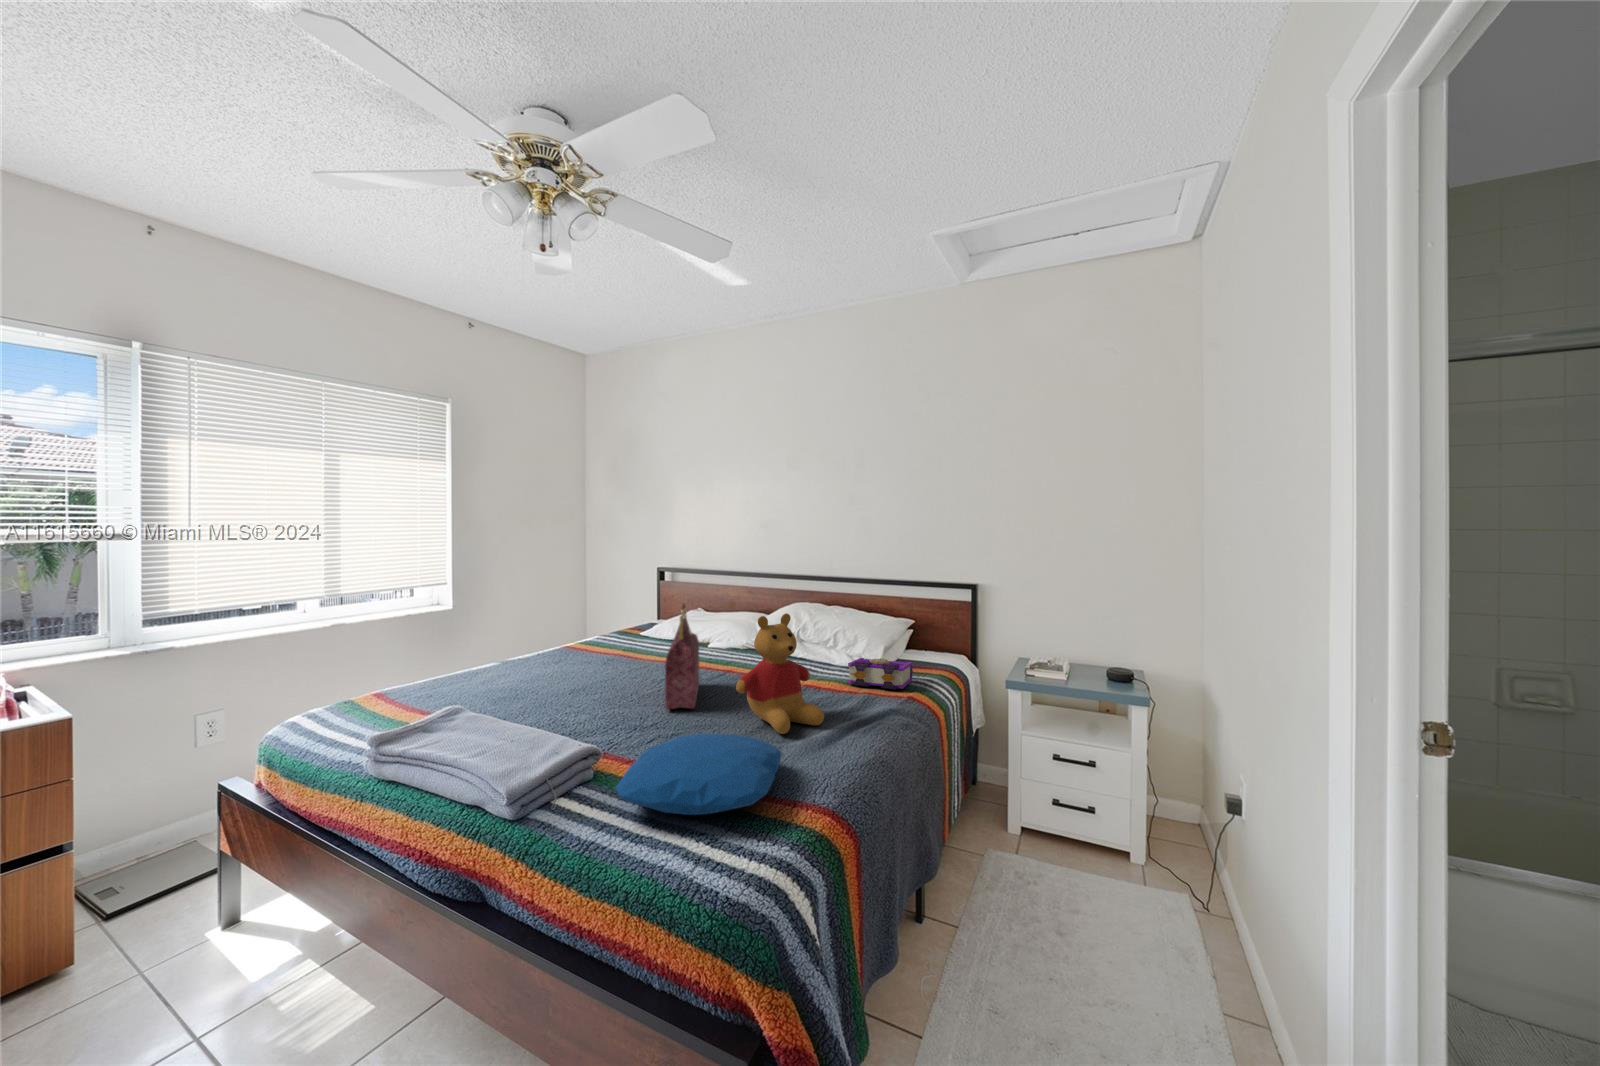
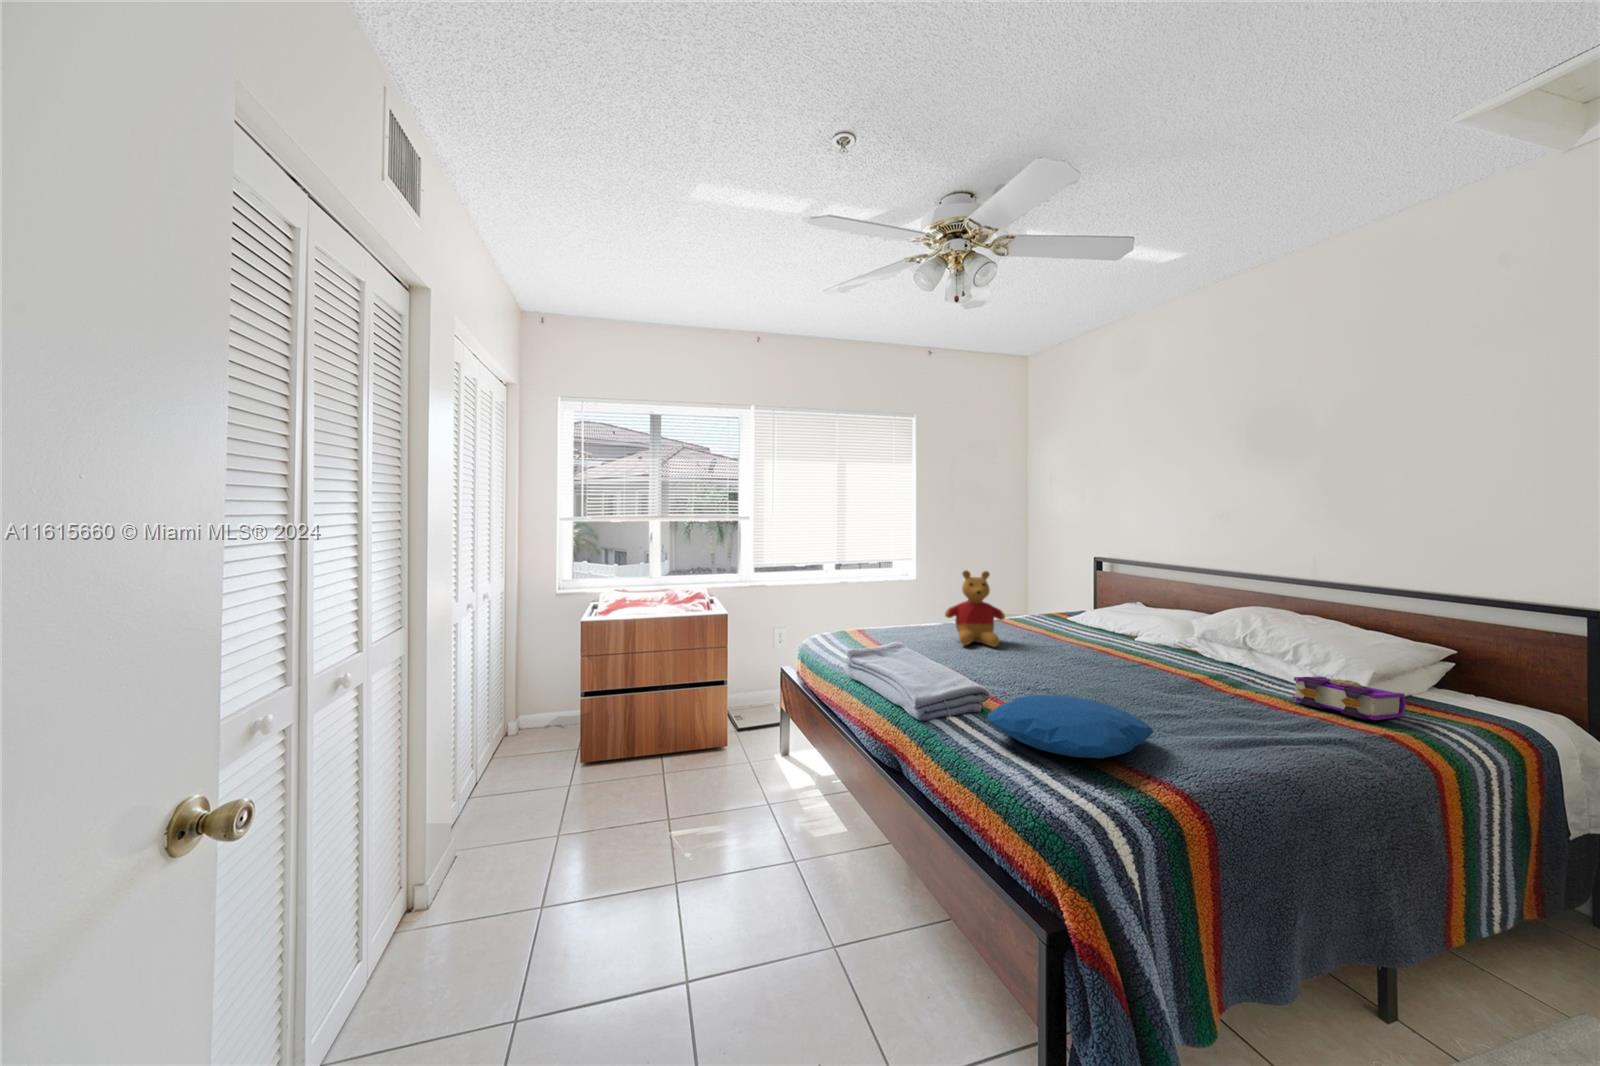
handbag: present [665,603,699,709] -> none [1063,588,1109,684]
stuffed bear: present [736,613,824,734] -> present [945,570,1005,647]

